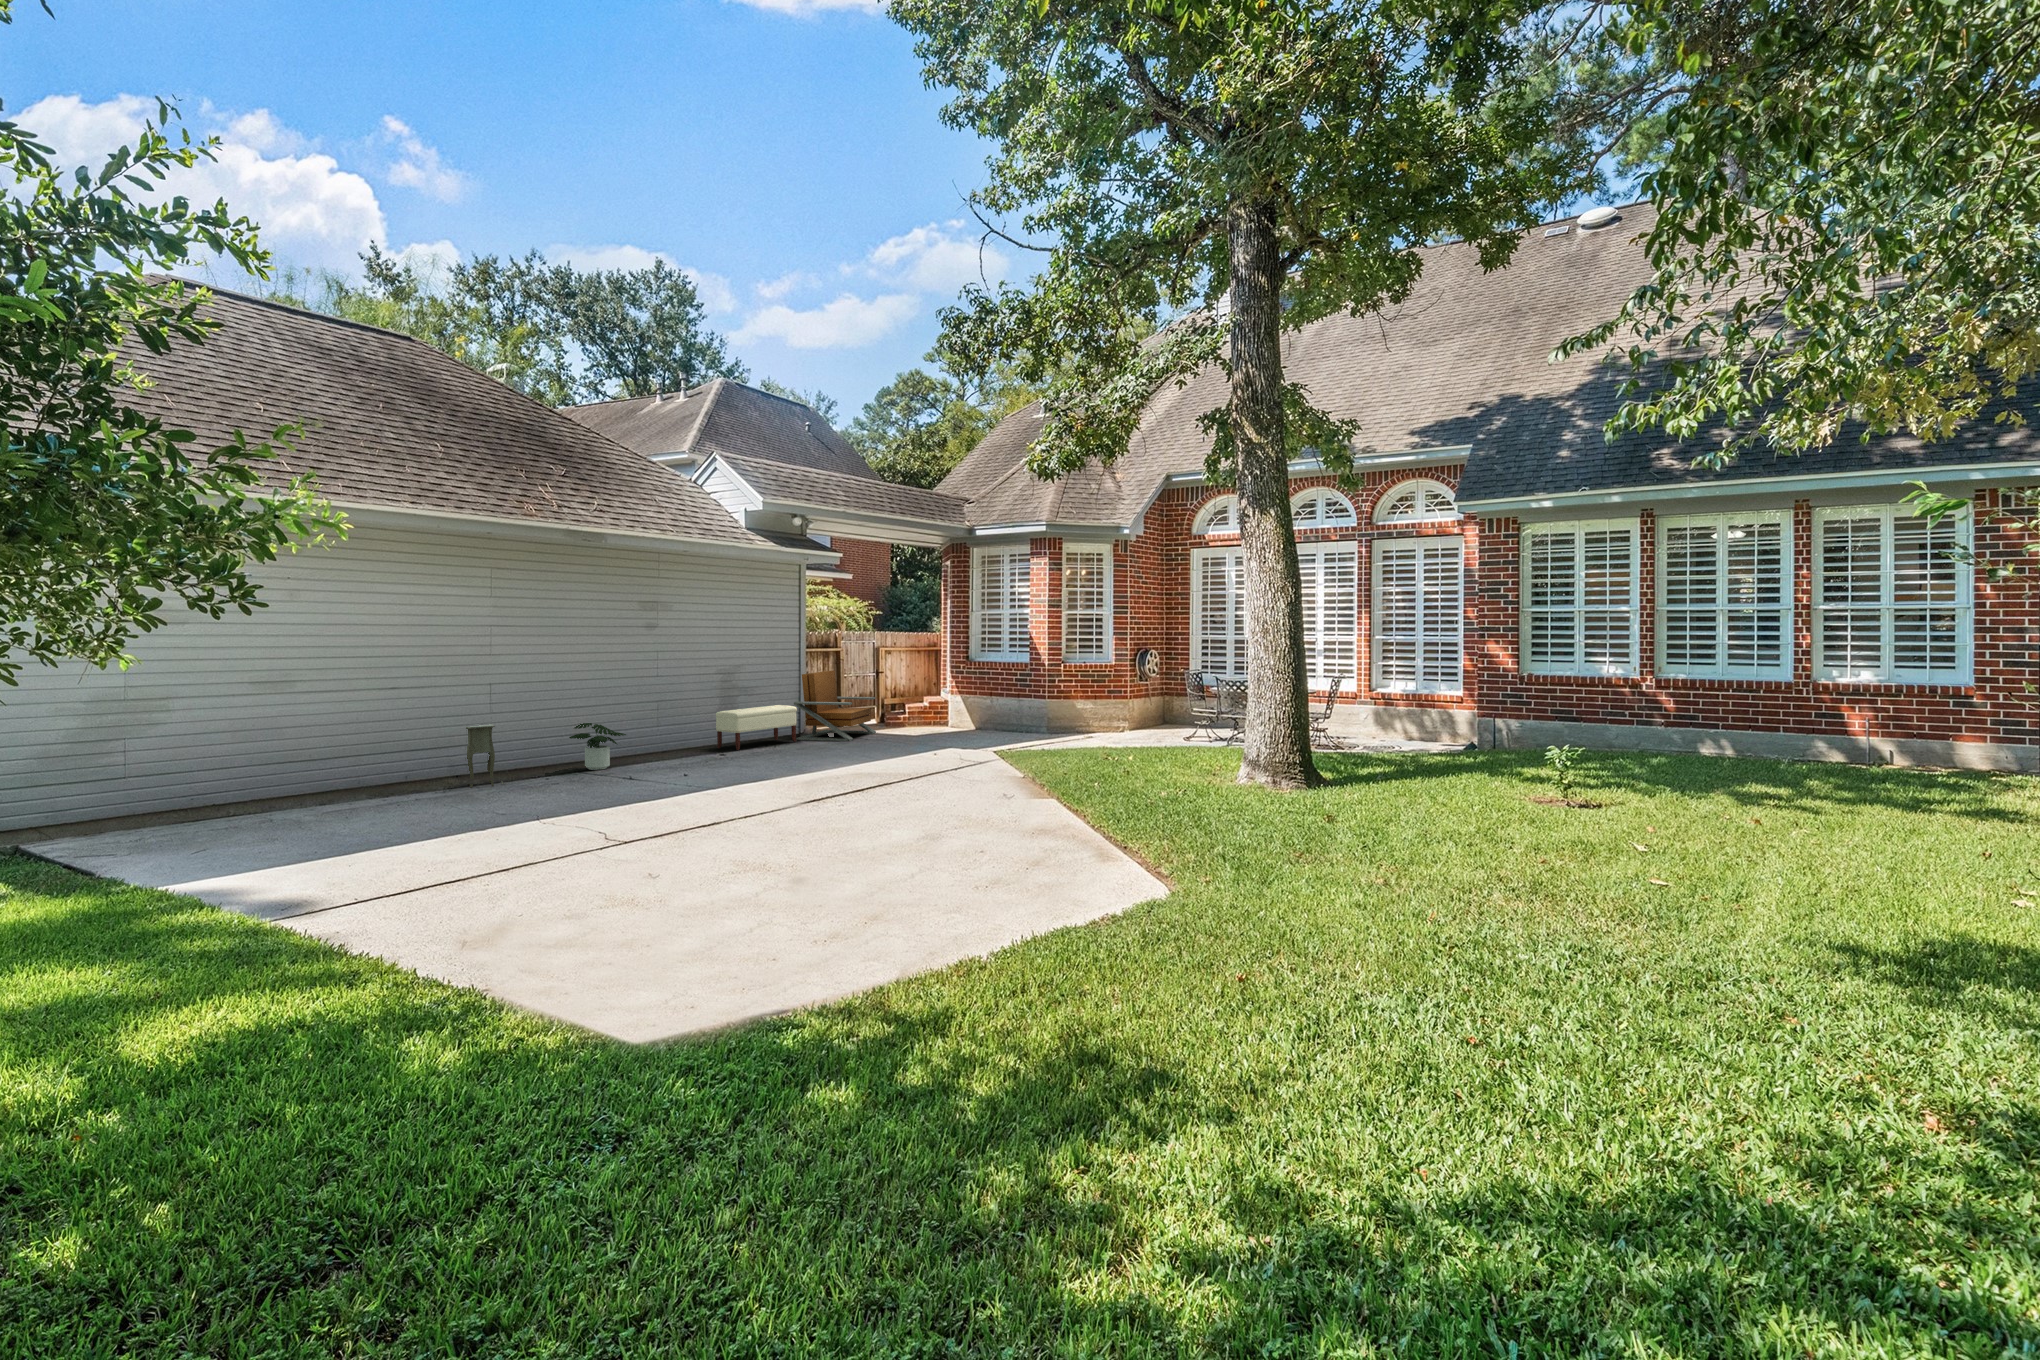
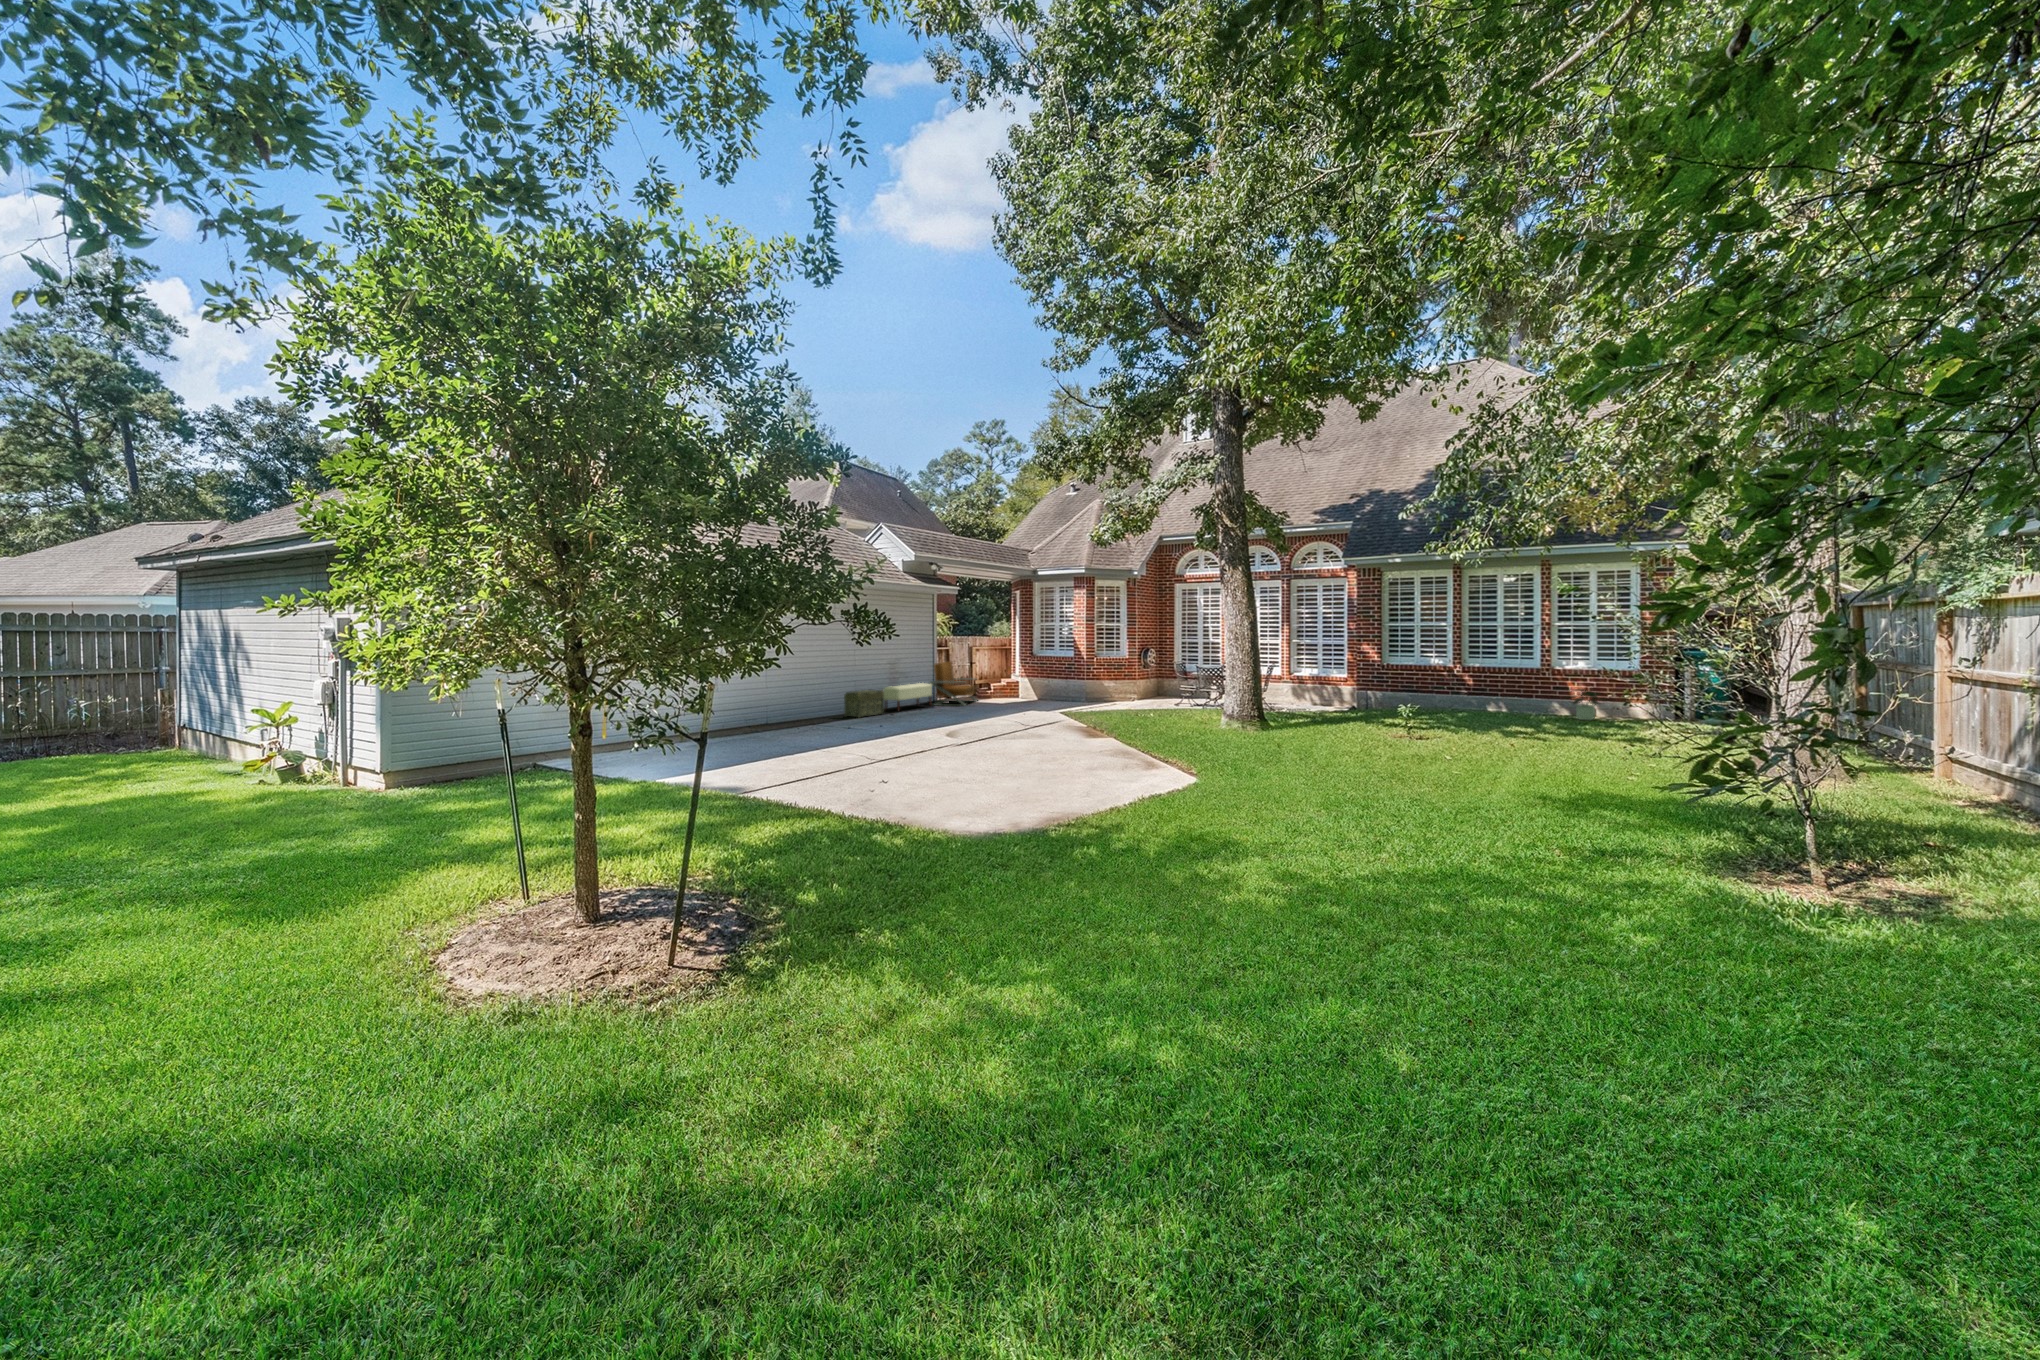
basket: none [645,713,712,761] -> present [844,690,884,717]
potted plant: present [569,723,626,770] -> present [1565,689,1604,720]
side table: present [466,724,504,788] -> none [746,694,771,733]

